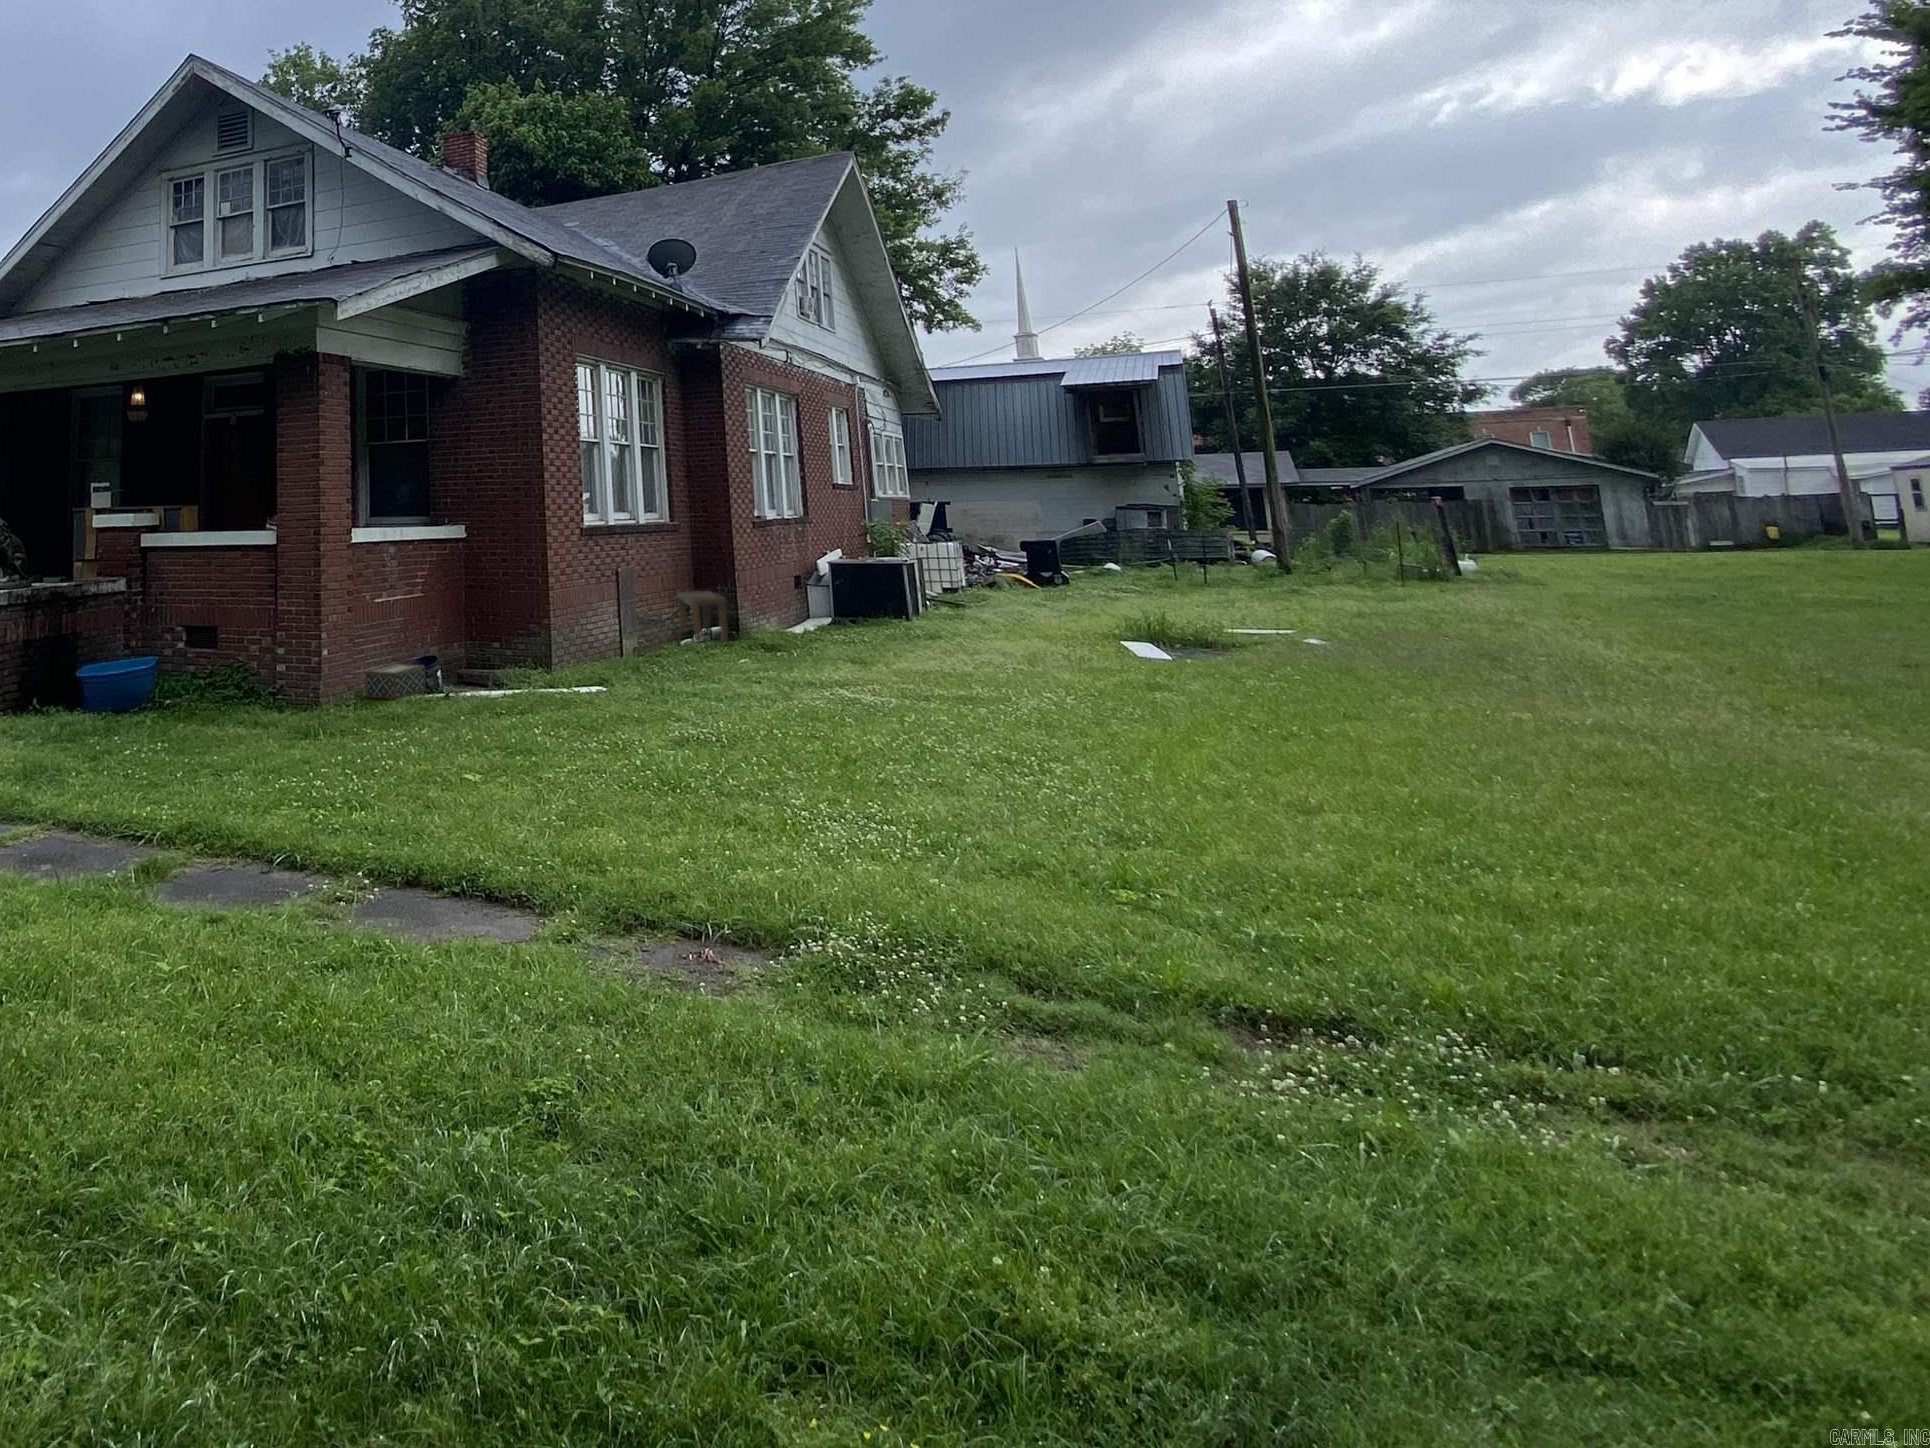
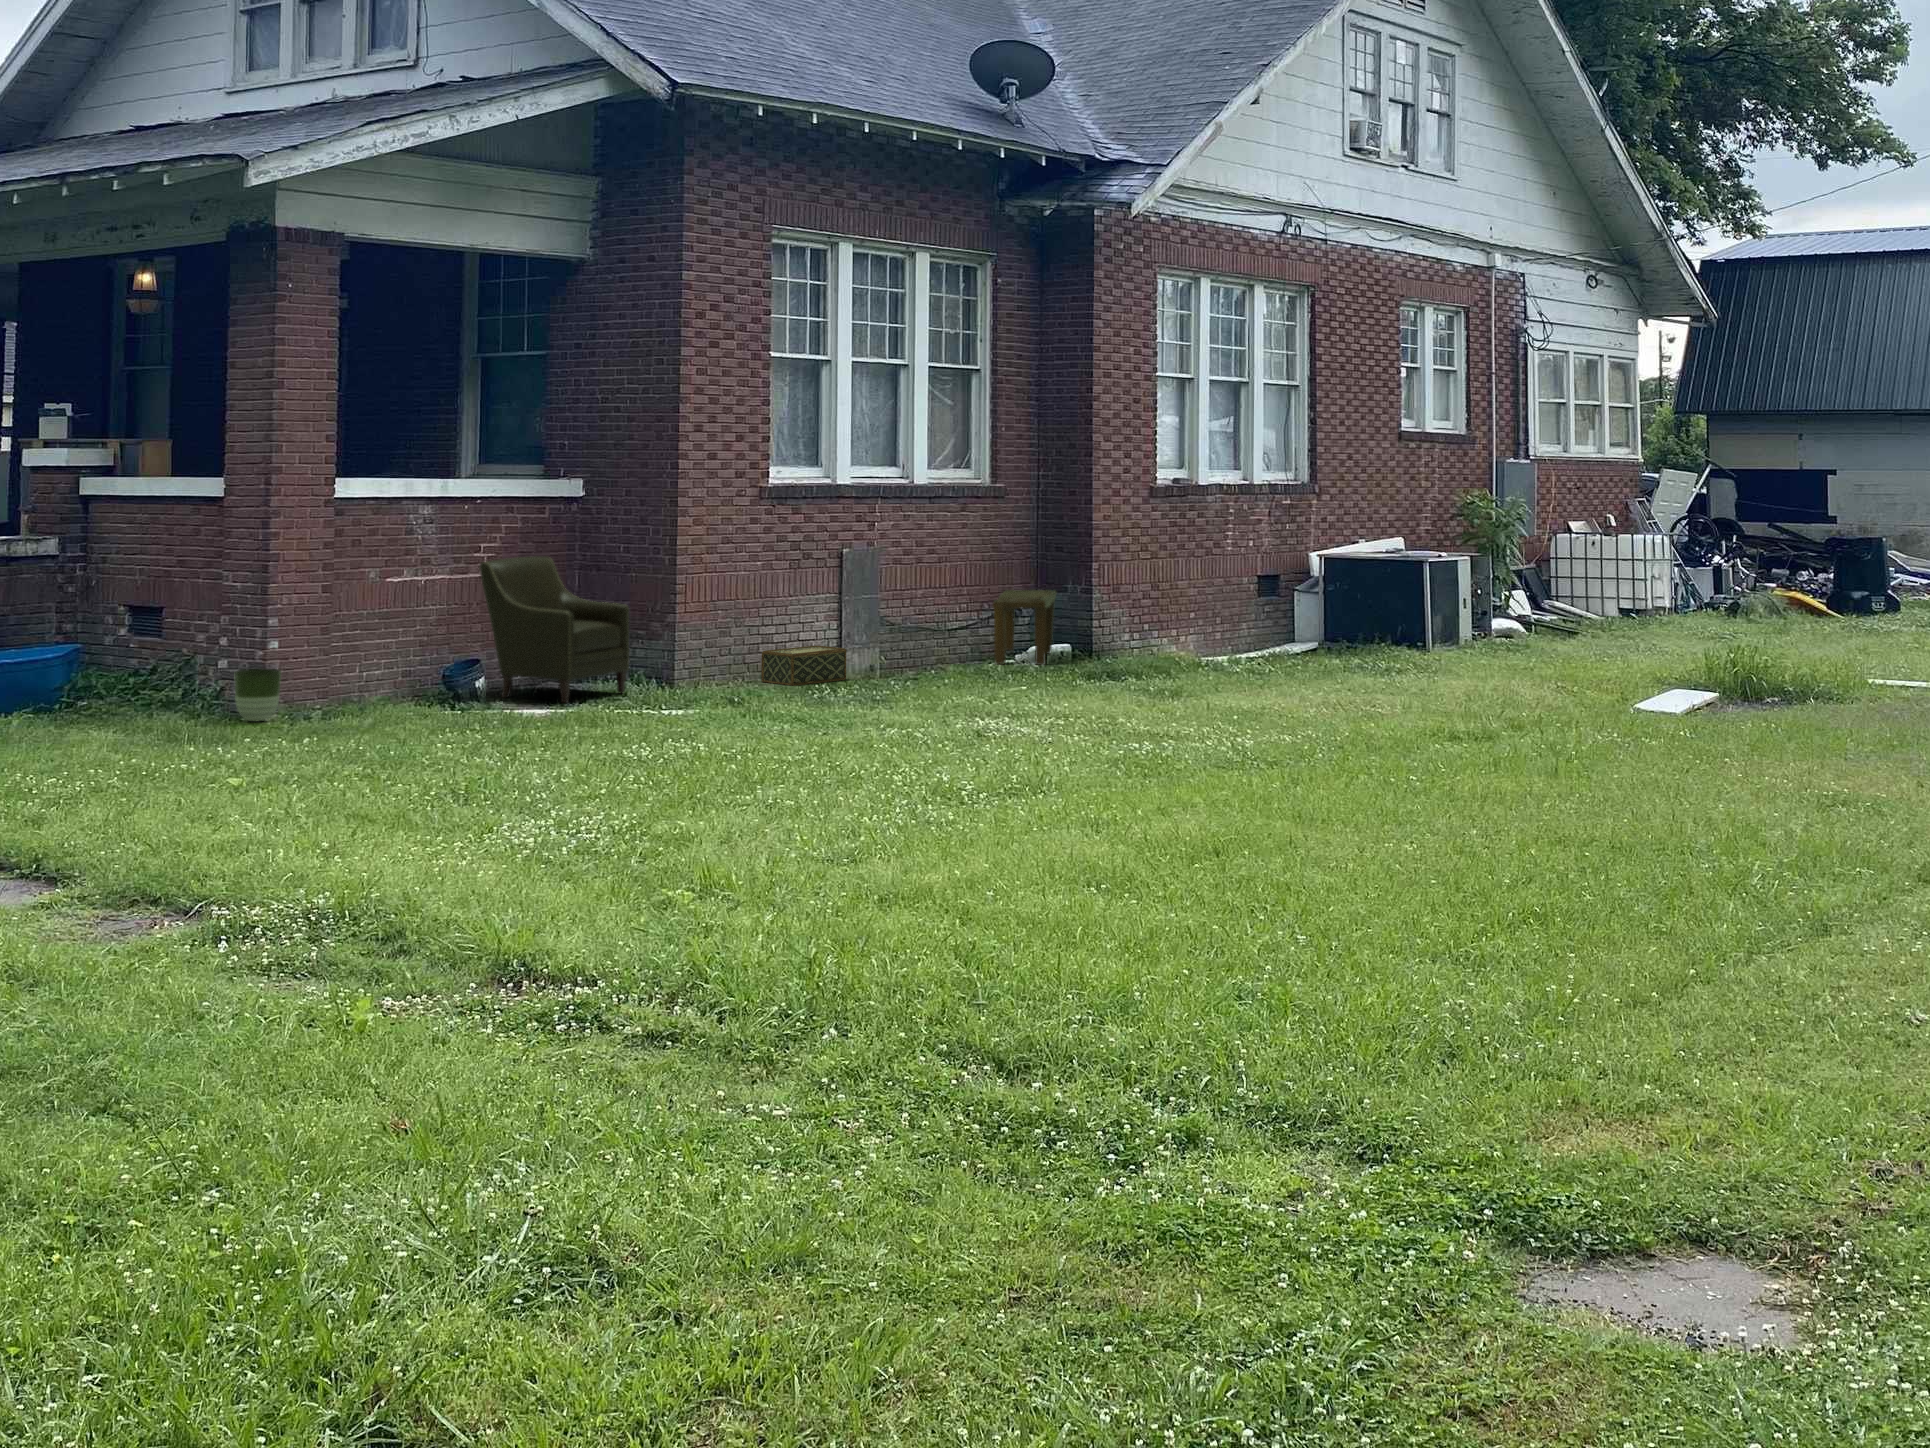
chair: none [423,581,522,687] -> present [479,557,629,703]
woven basket: present [365,663,425,699] -> present [761,645,846,686]
planter: none [305,673,338,713] -> present [234,668,281,721]

